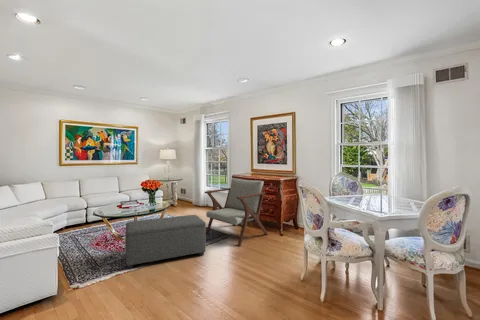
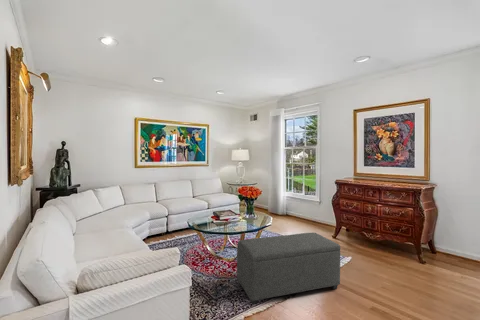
lounge chair: present [205,178,268,246] -> none [314,184,400,277]

